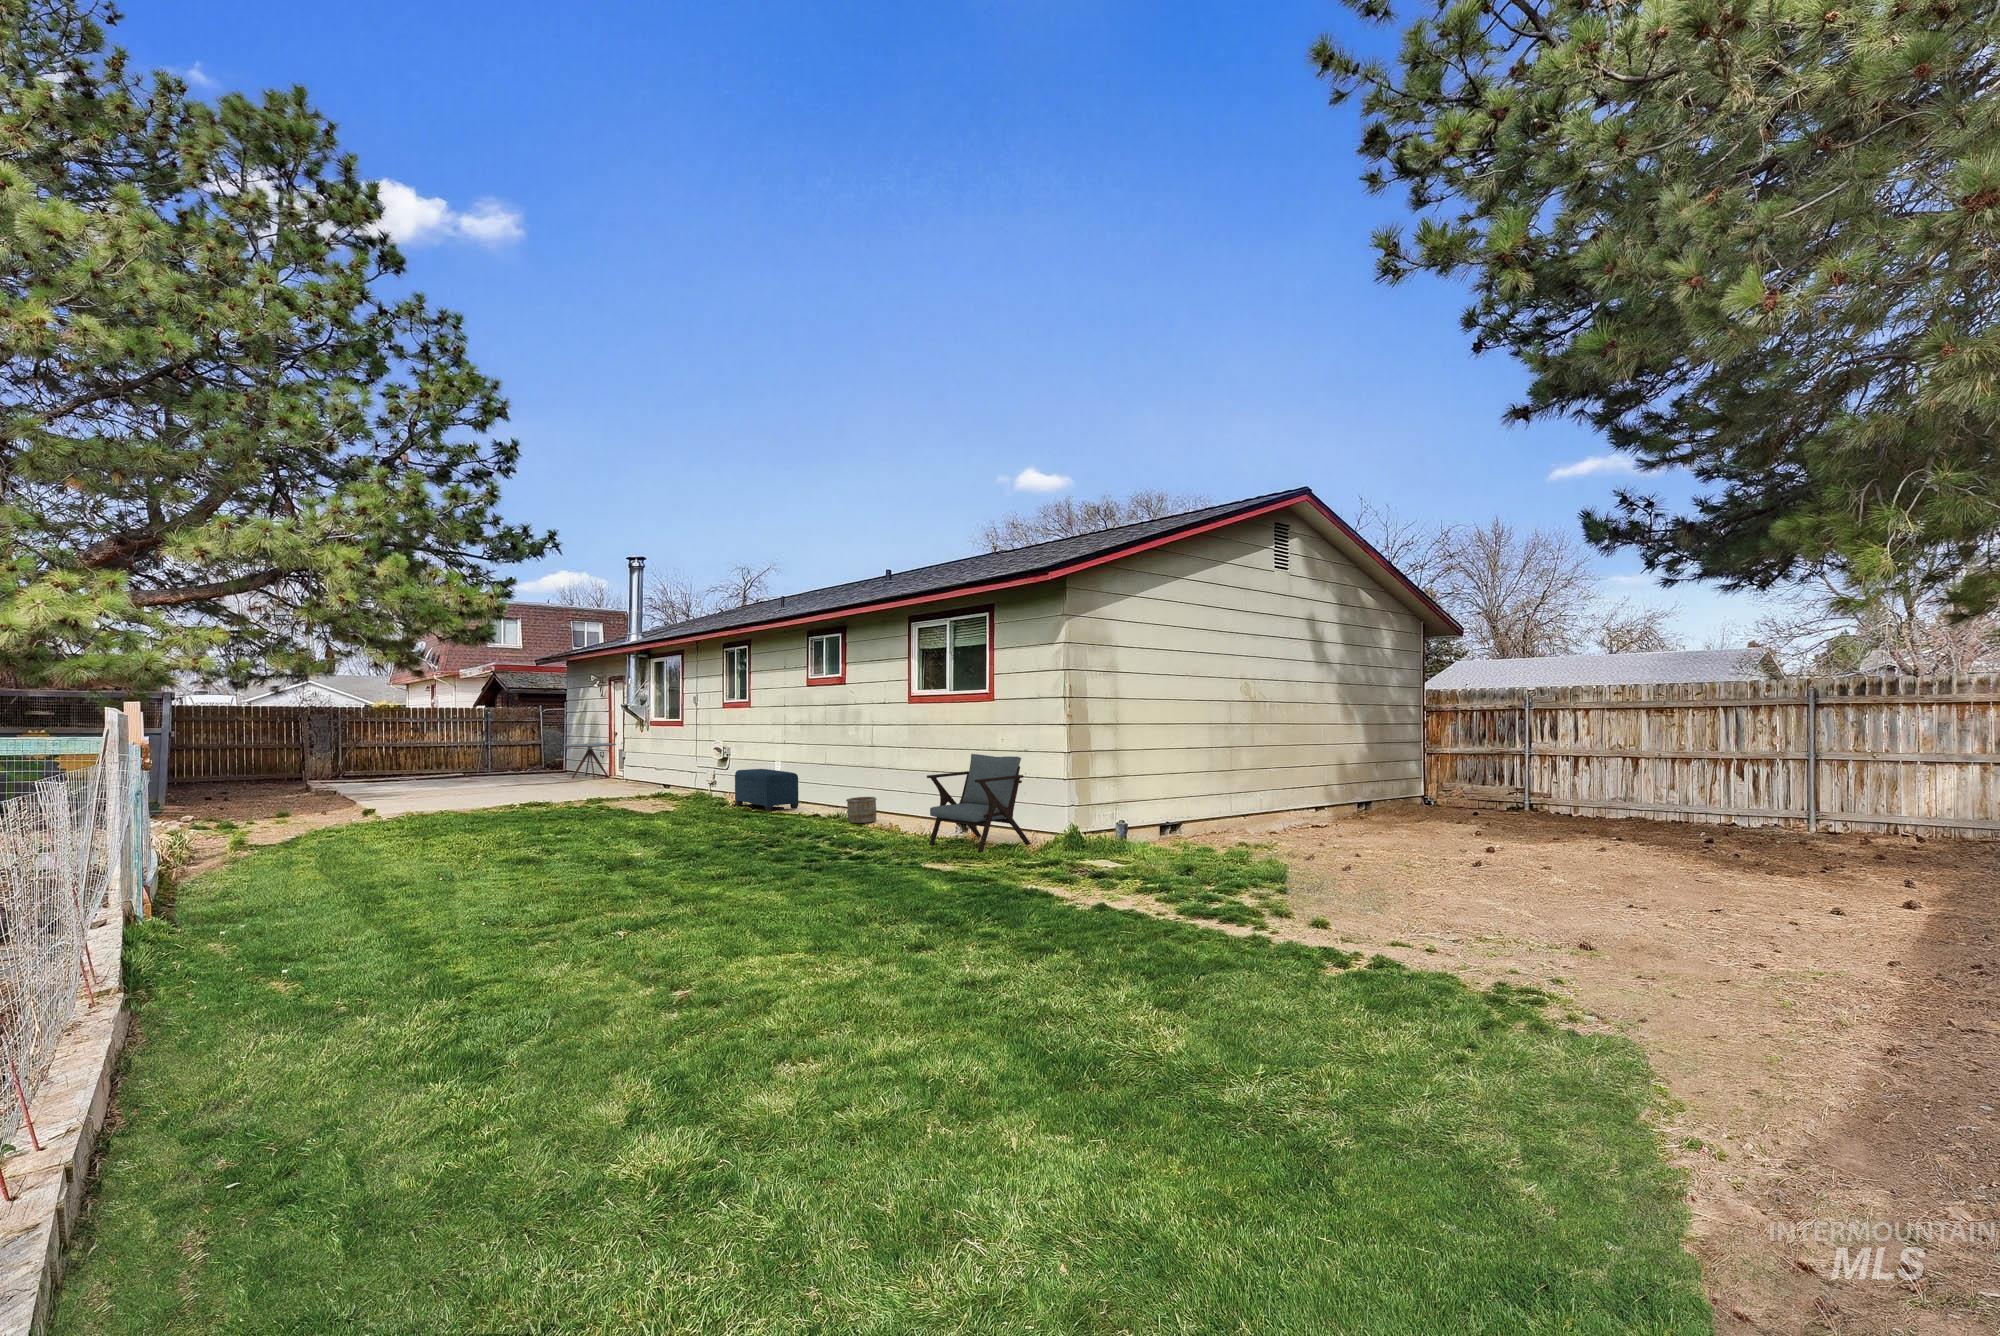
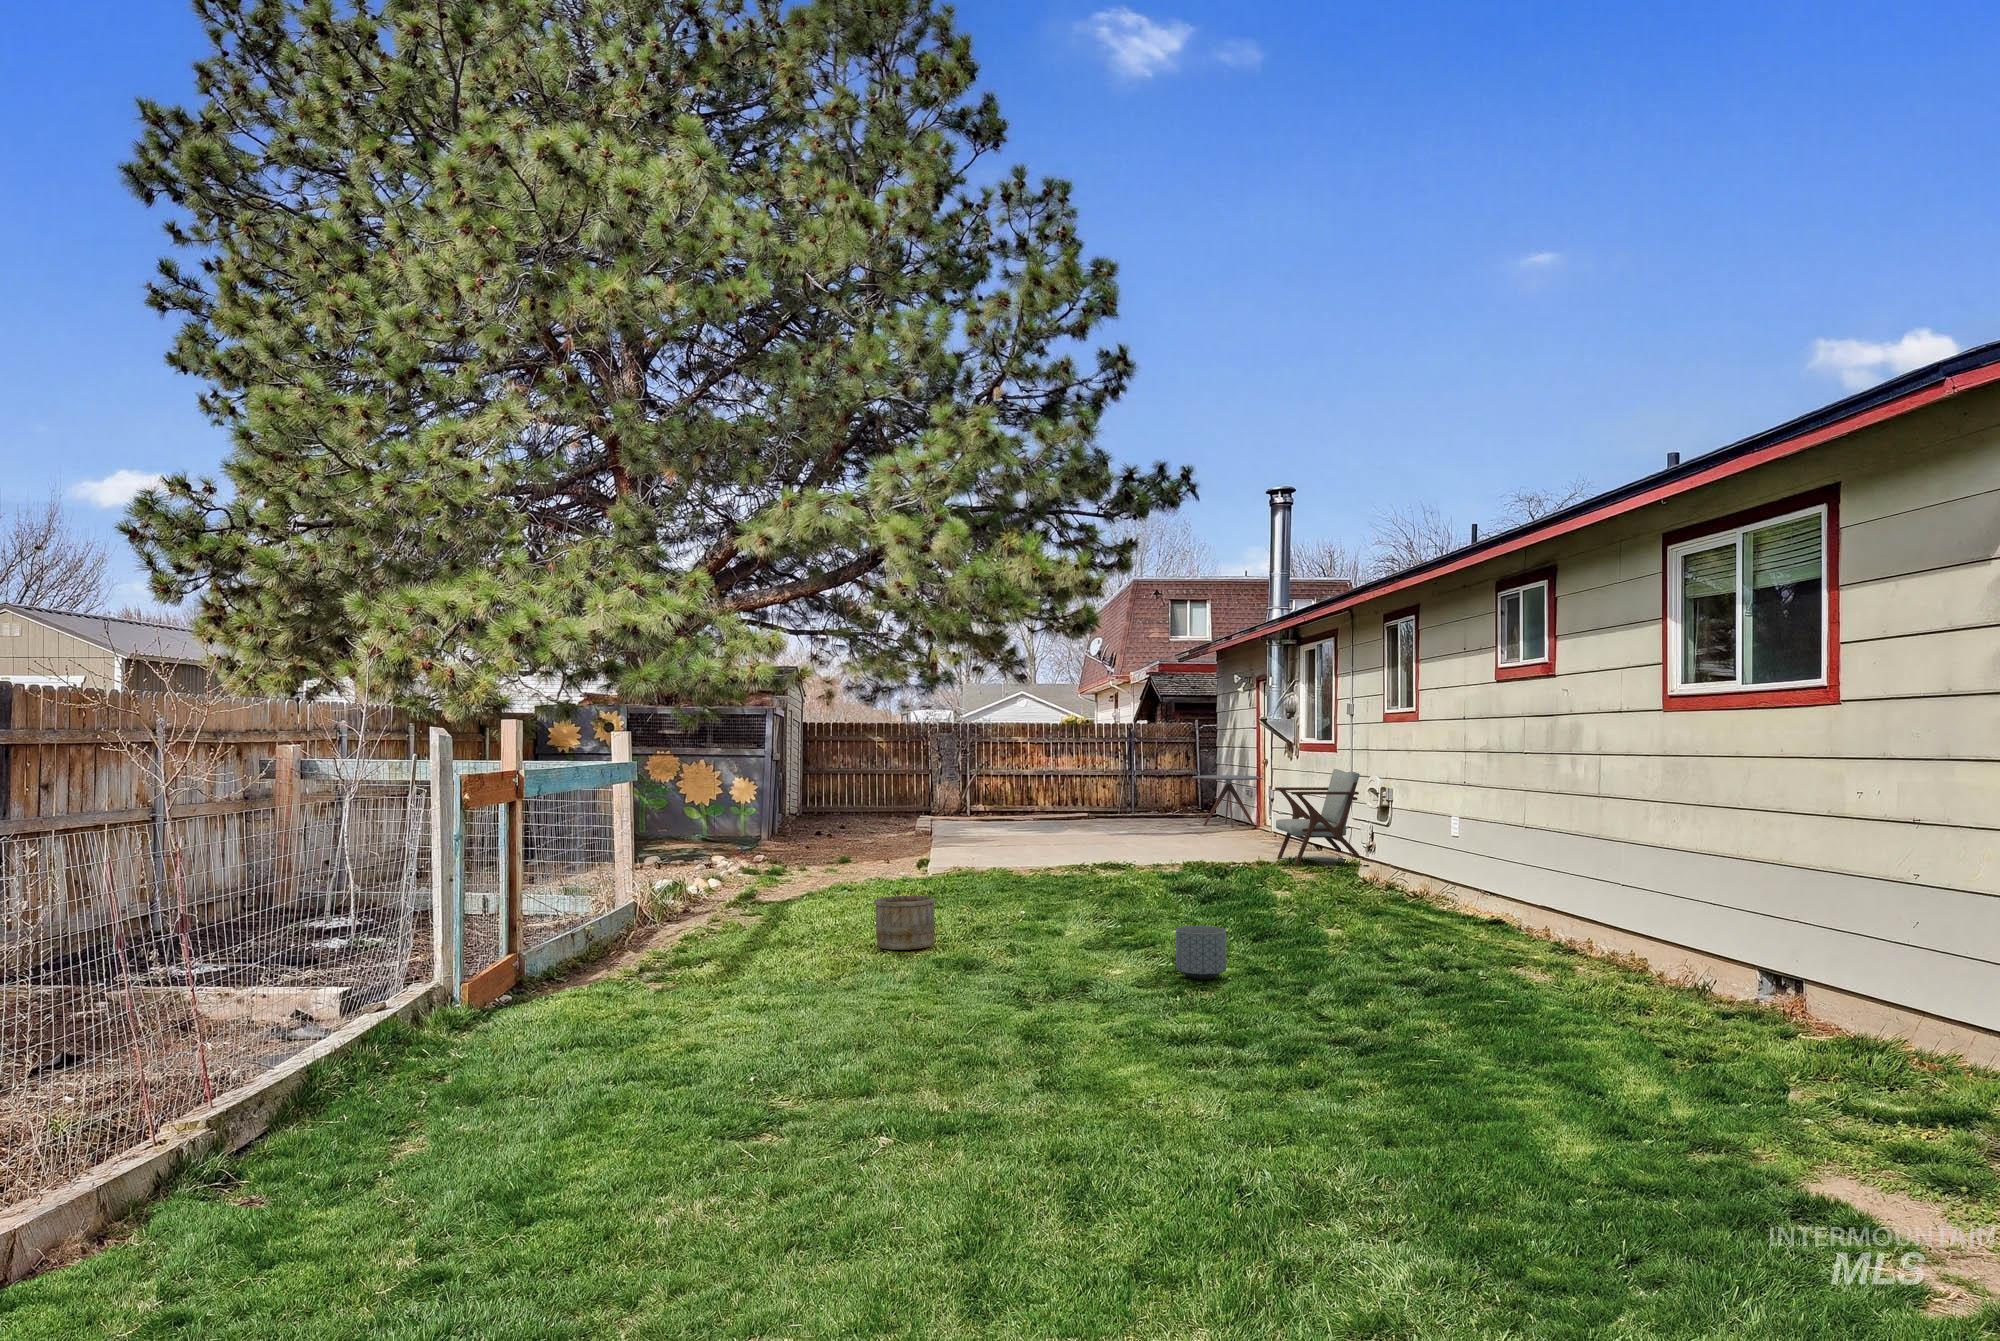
lounge chair: present [927,754,1031,853] -> present [1275,769,1369,867]
bench: present [735,769,798,811] -> none [1377,828,1478,905]
wooden bucket: present [846,797,877,823] -> present [874,896,936,950]
planter: none [689,829,719,859] -> present [1176,926,1226,979]

